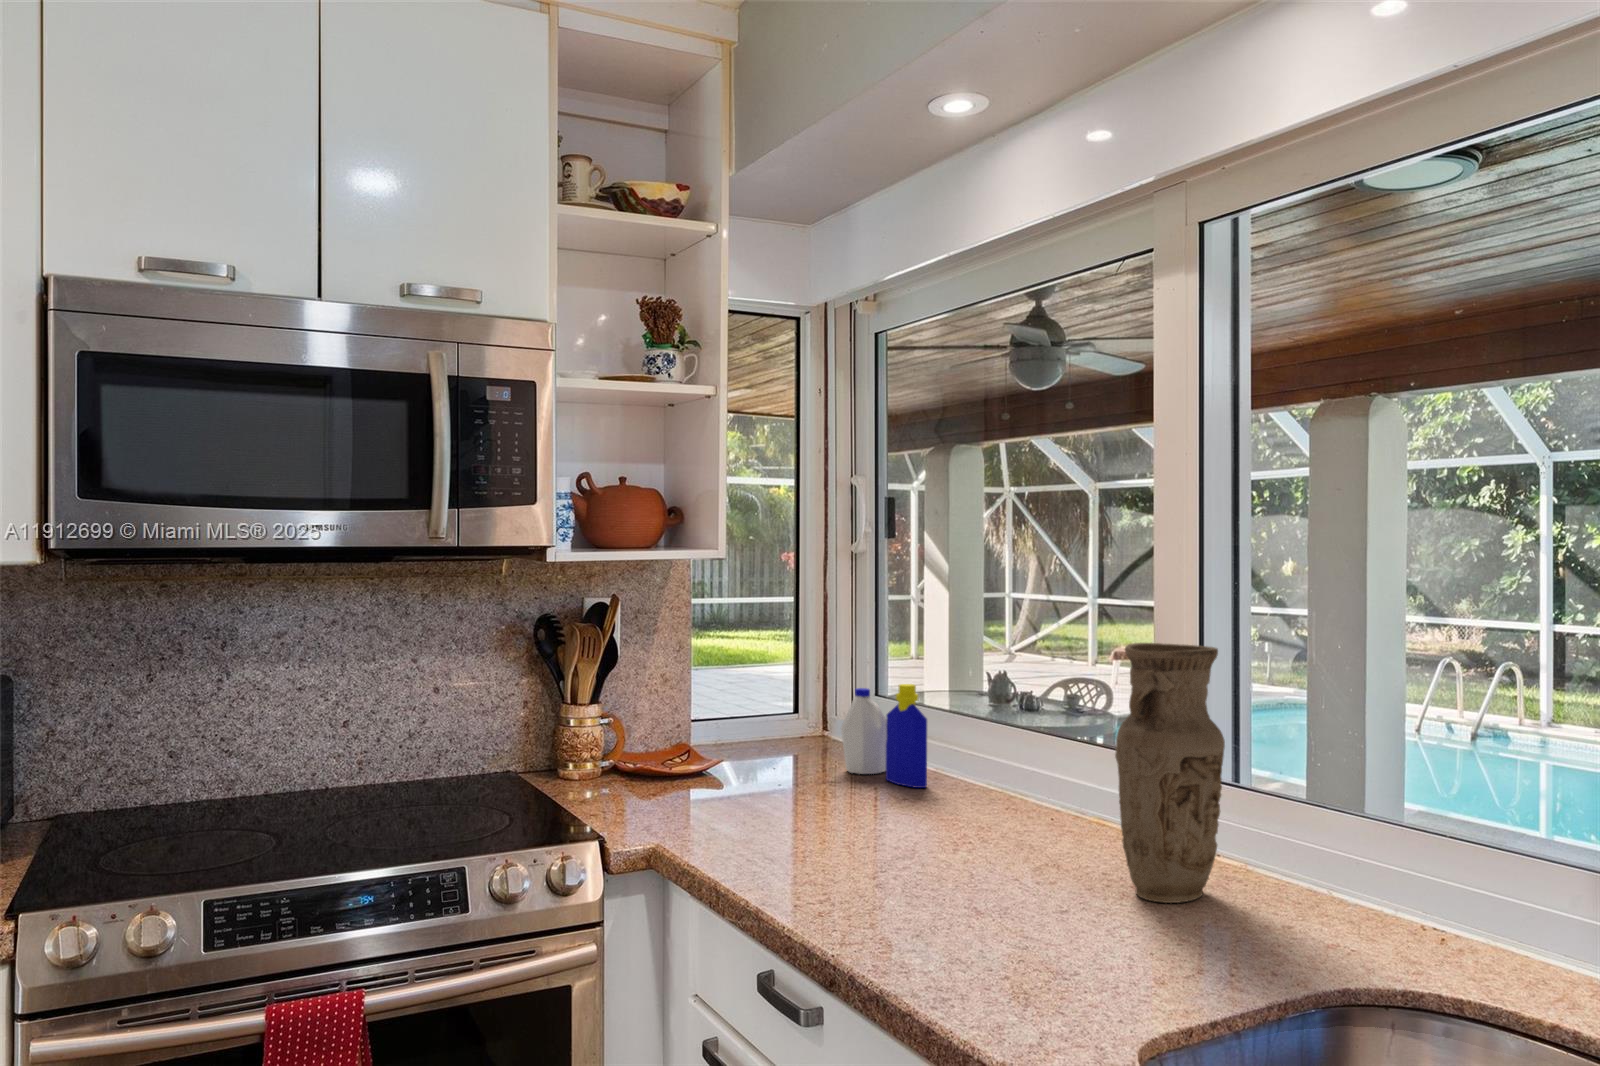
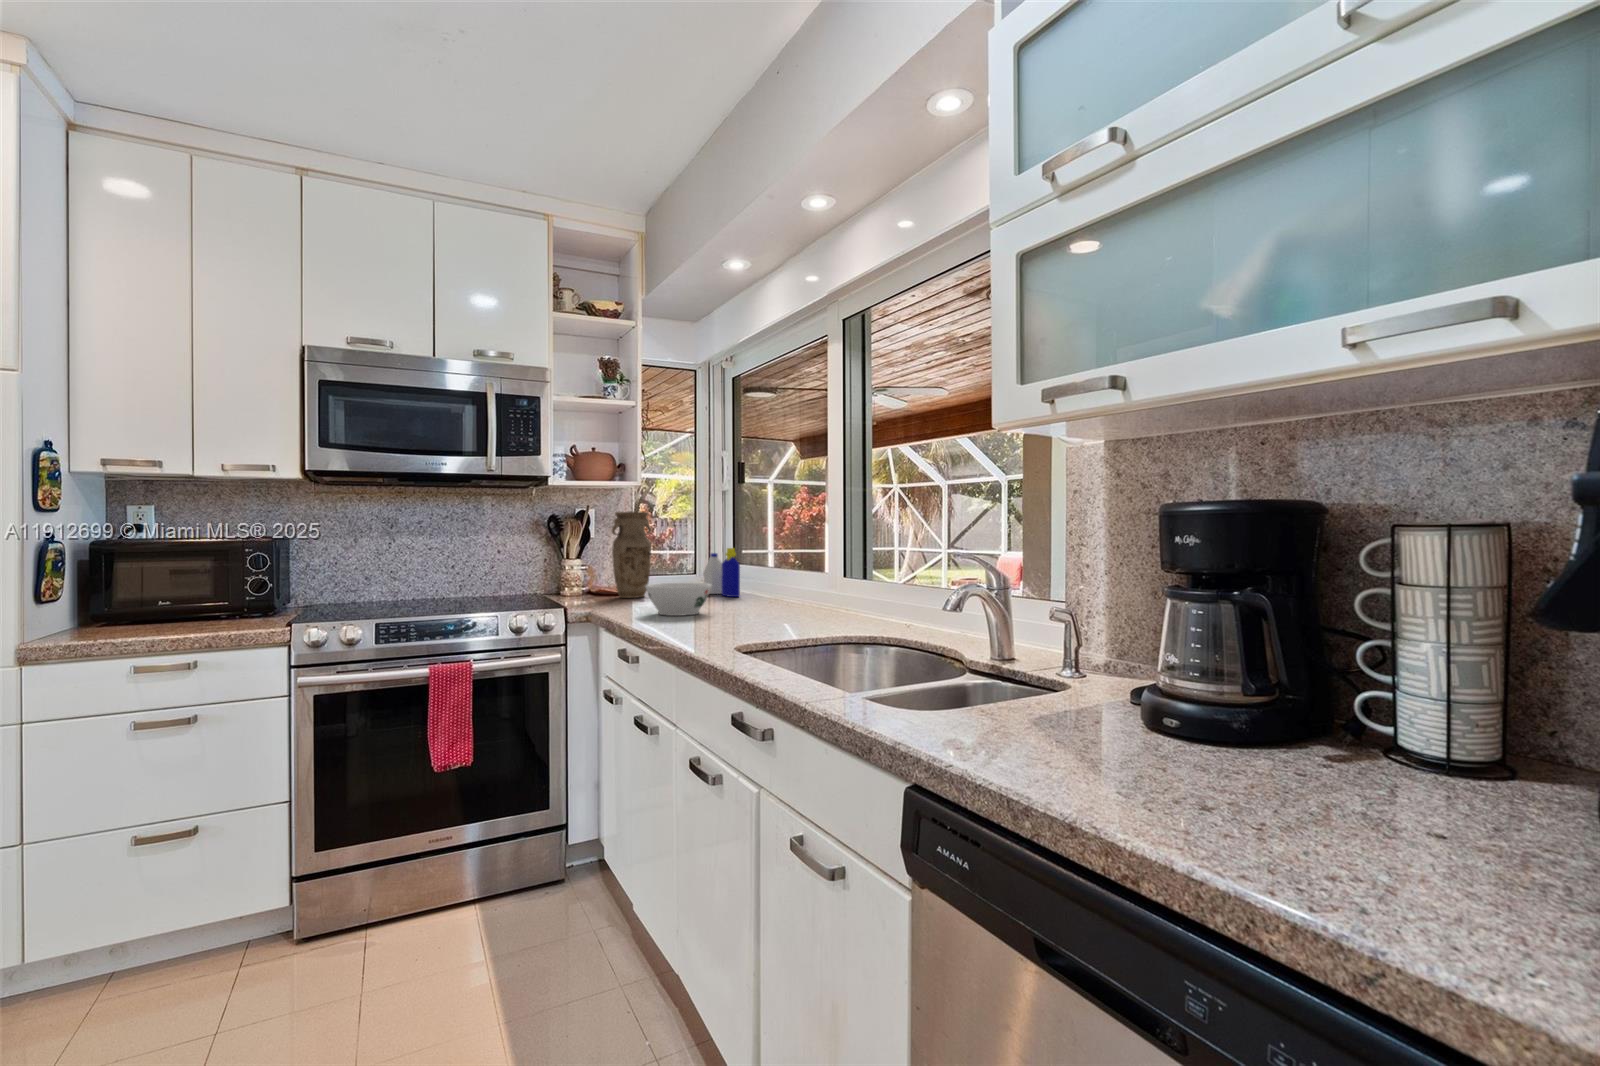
vase: present [1115,643,1225,903] -> present [612,511,651,598]
bowl: none [789,789,934,880] -> present [645,583,712,616]

